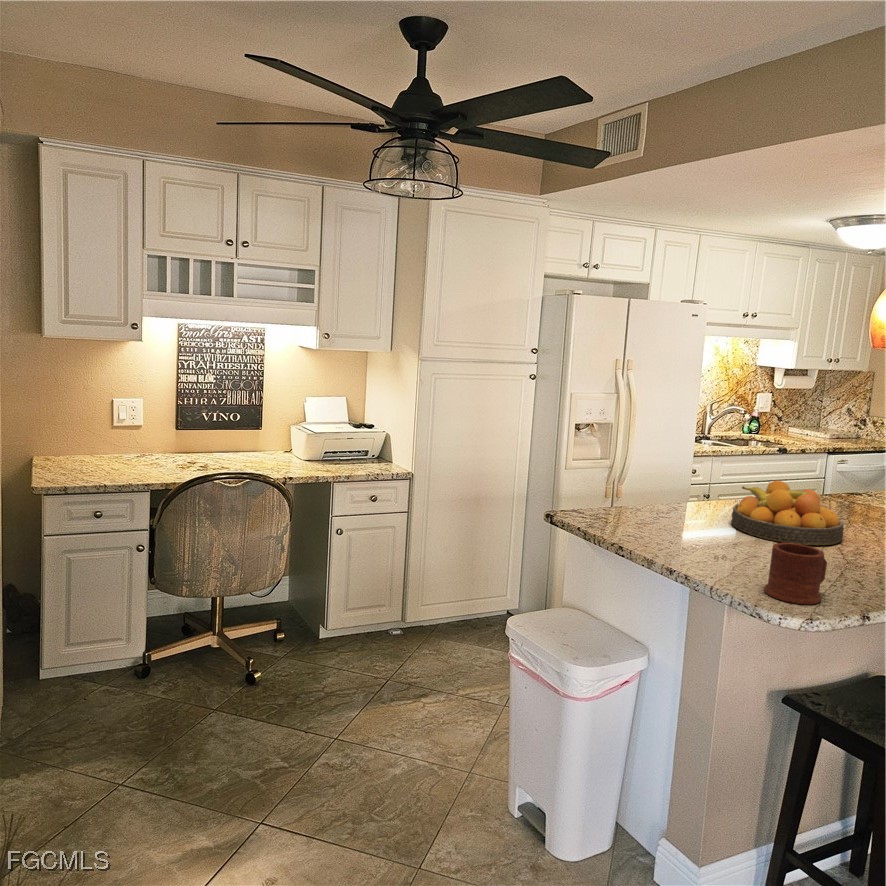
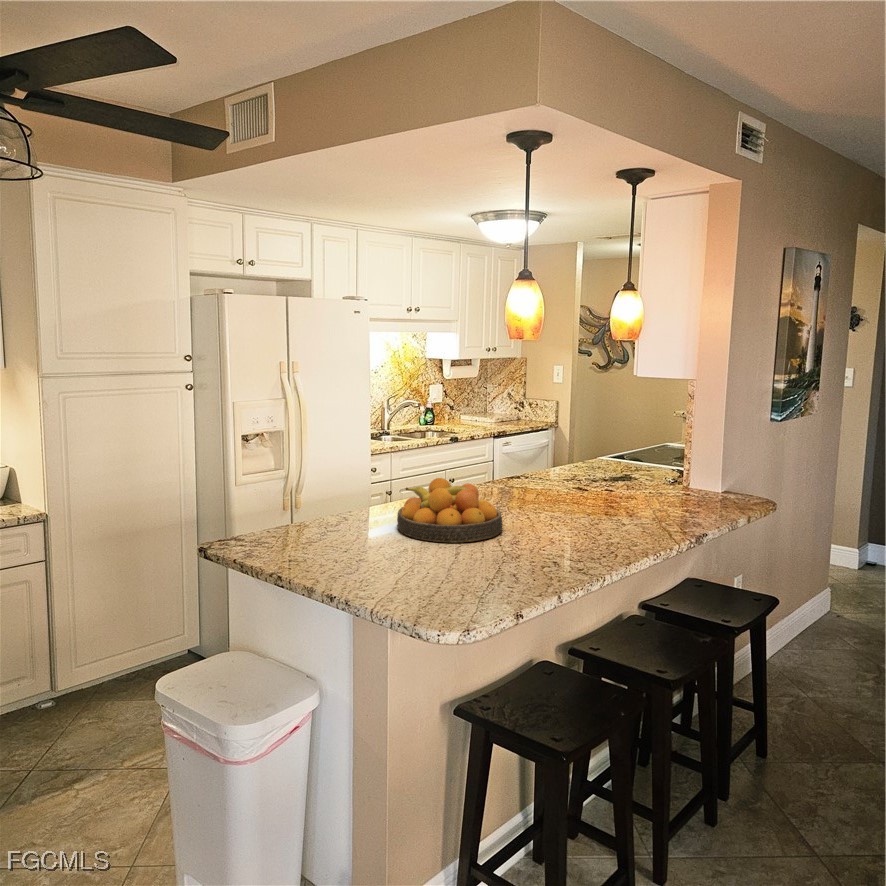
mug: present [764,543,827,604] -> none [423,549,481,614]

